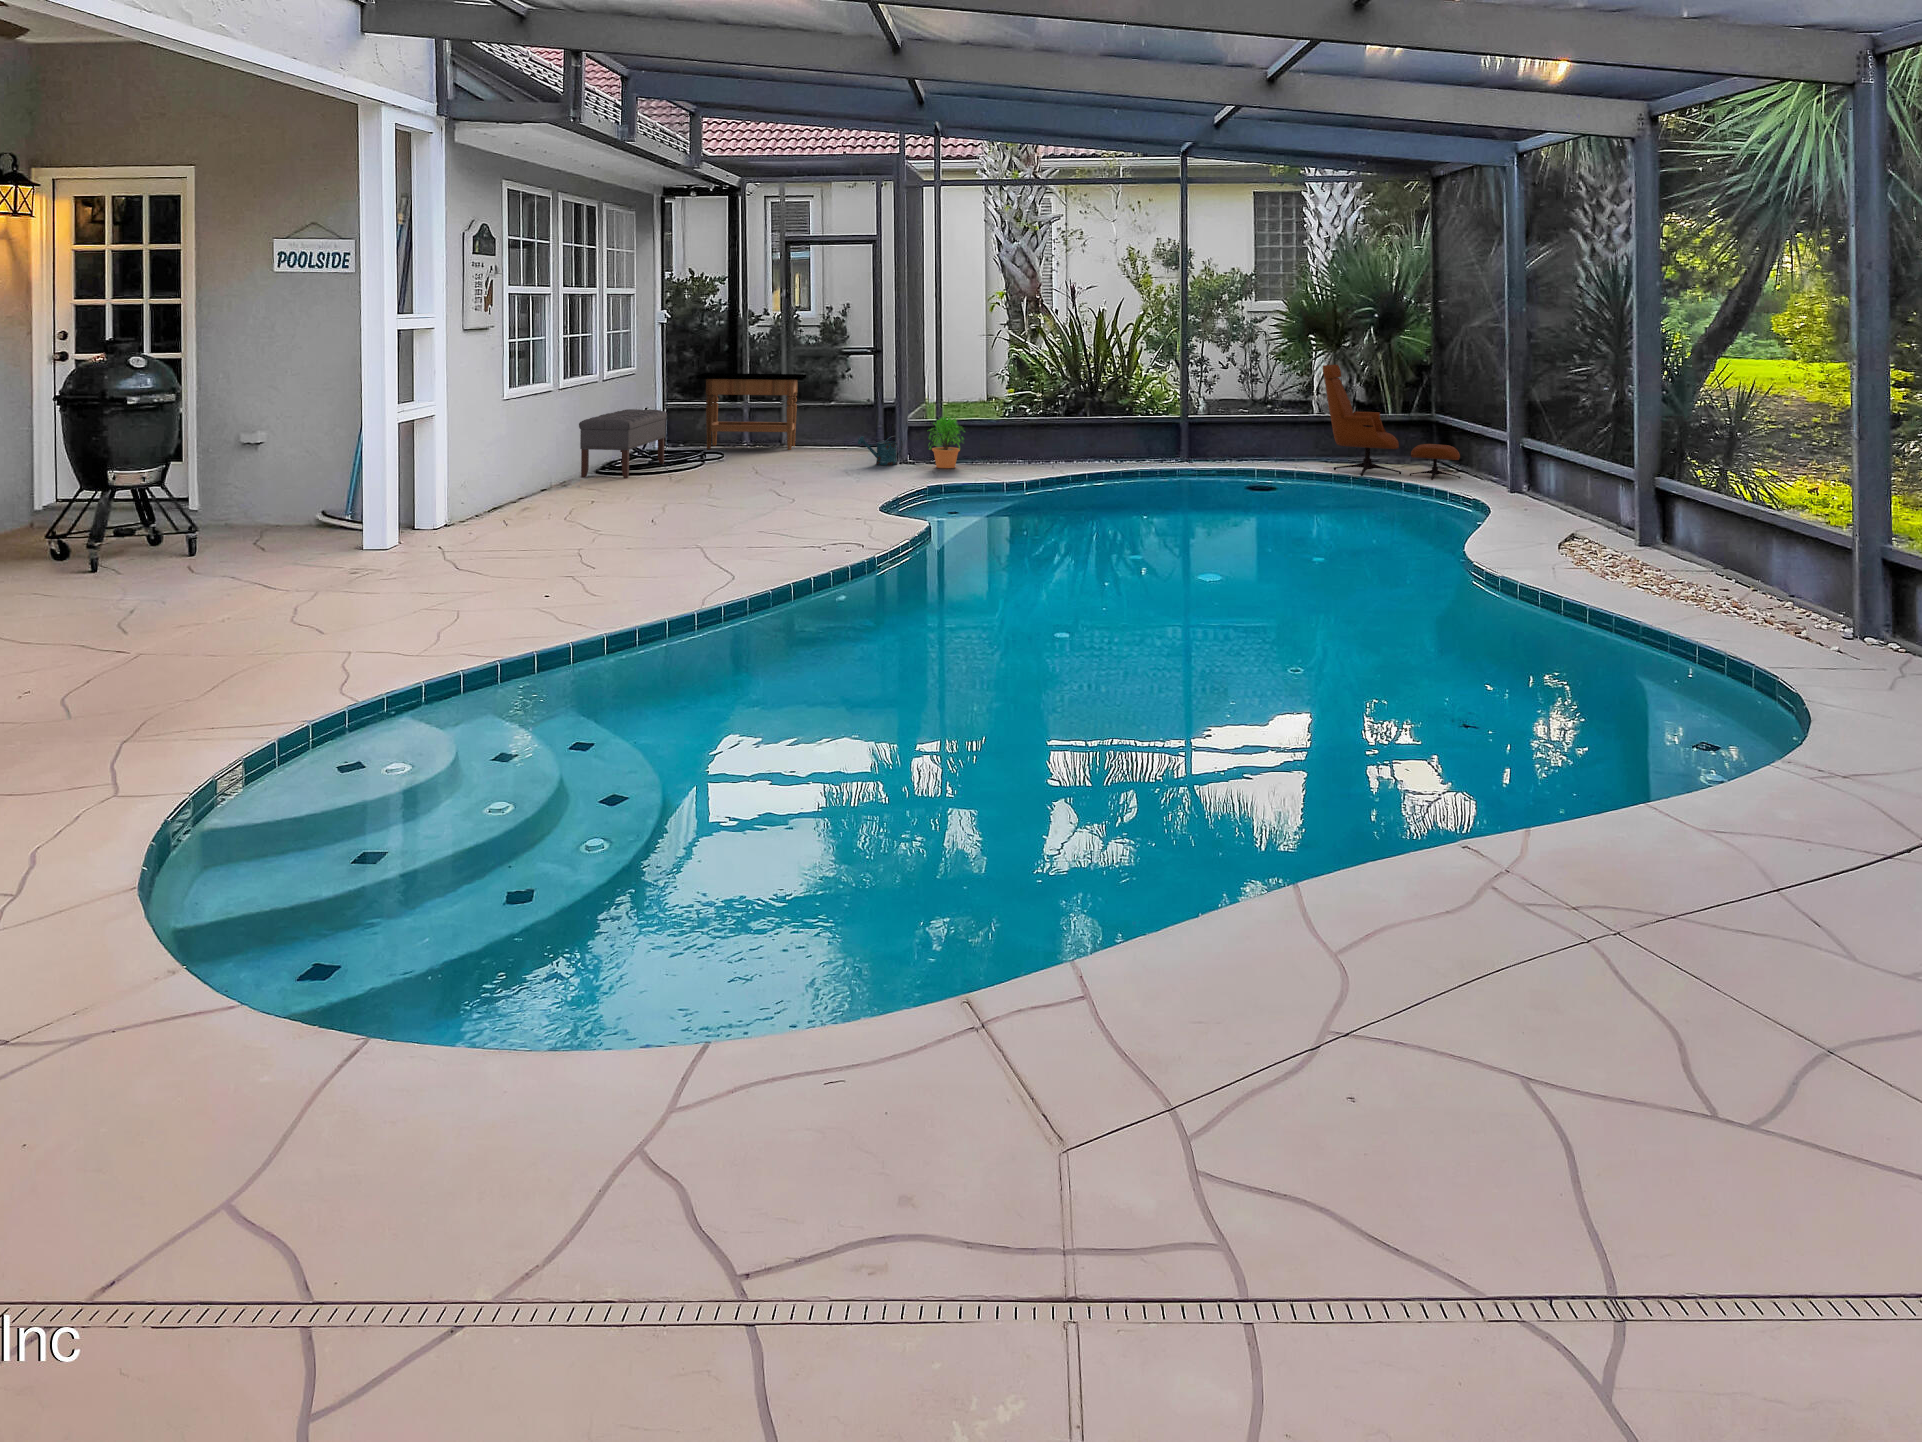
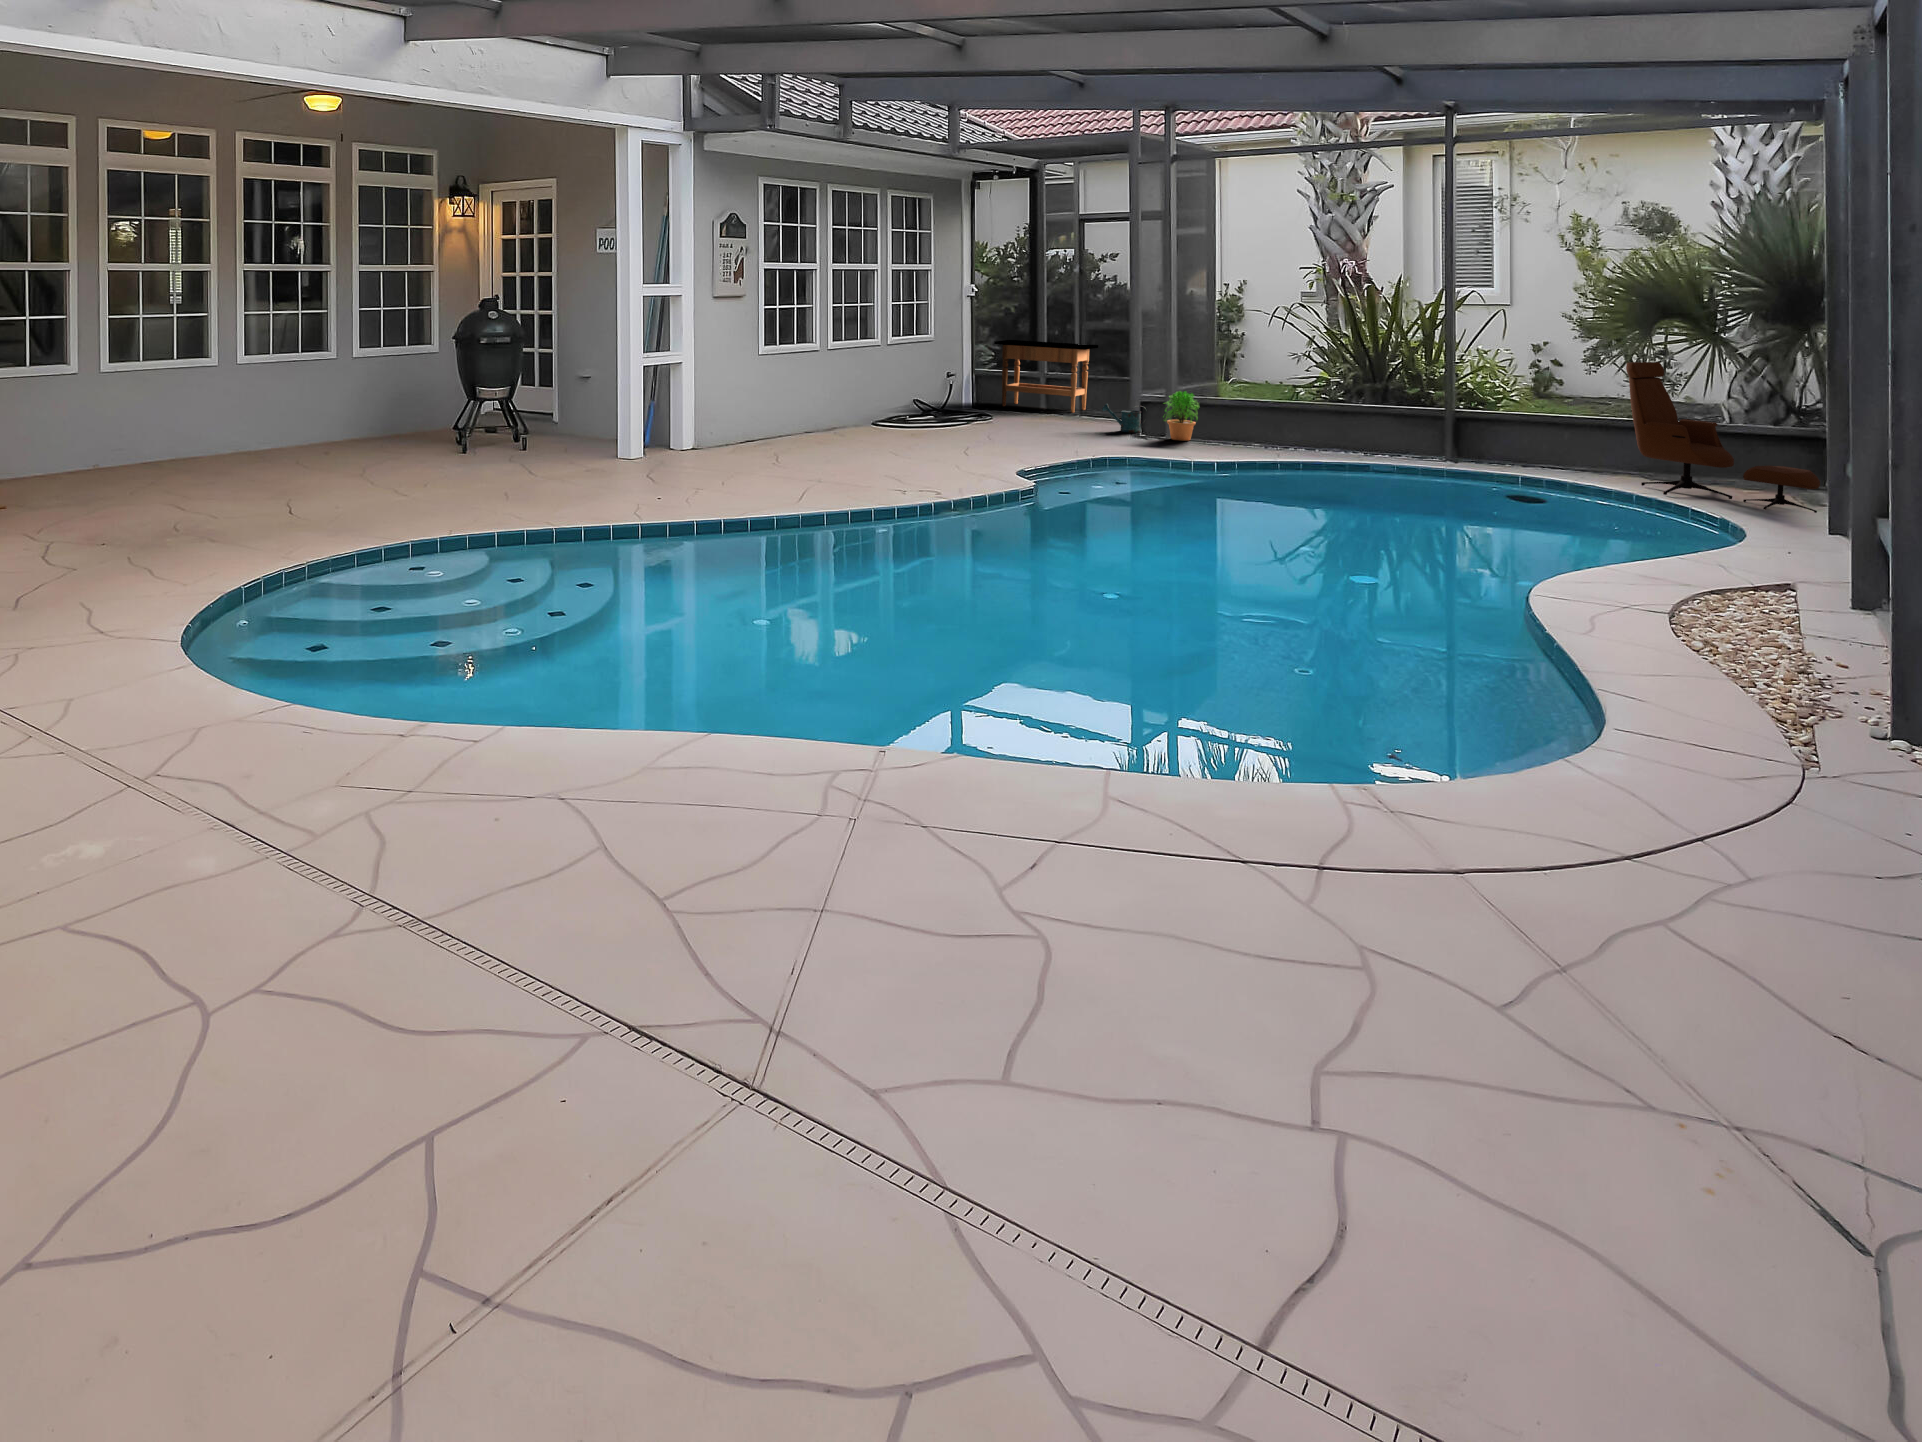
bench: present [579,409,667,478] -> none [853,366,944,422]

